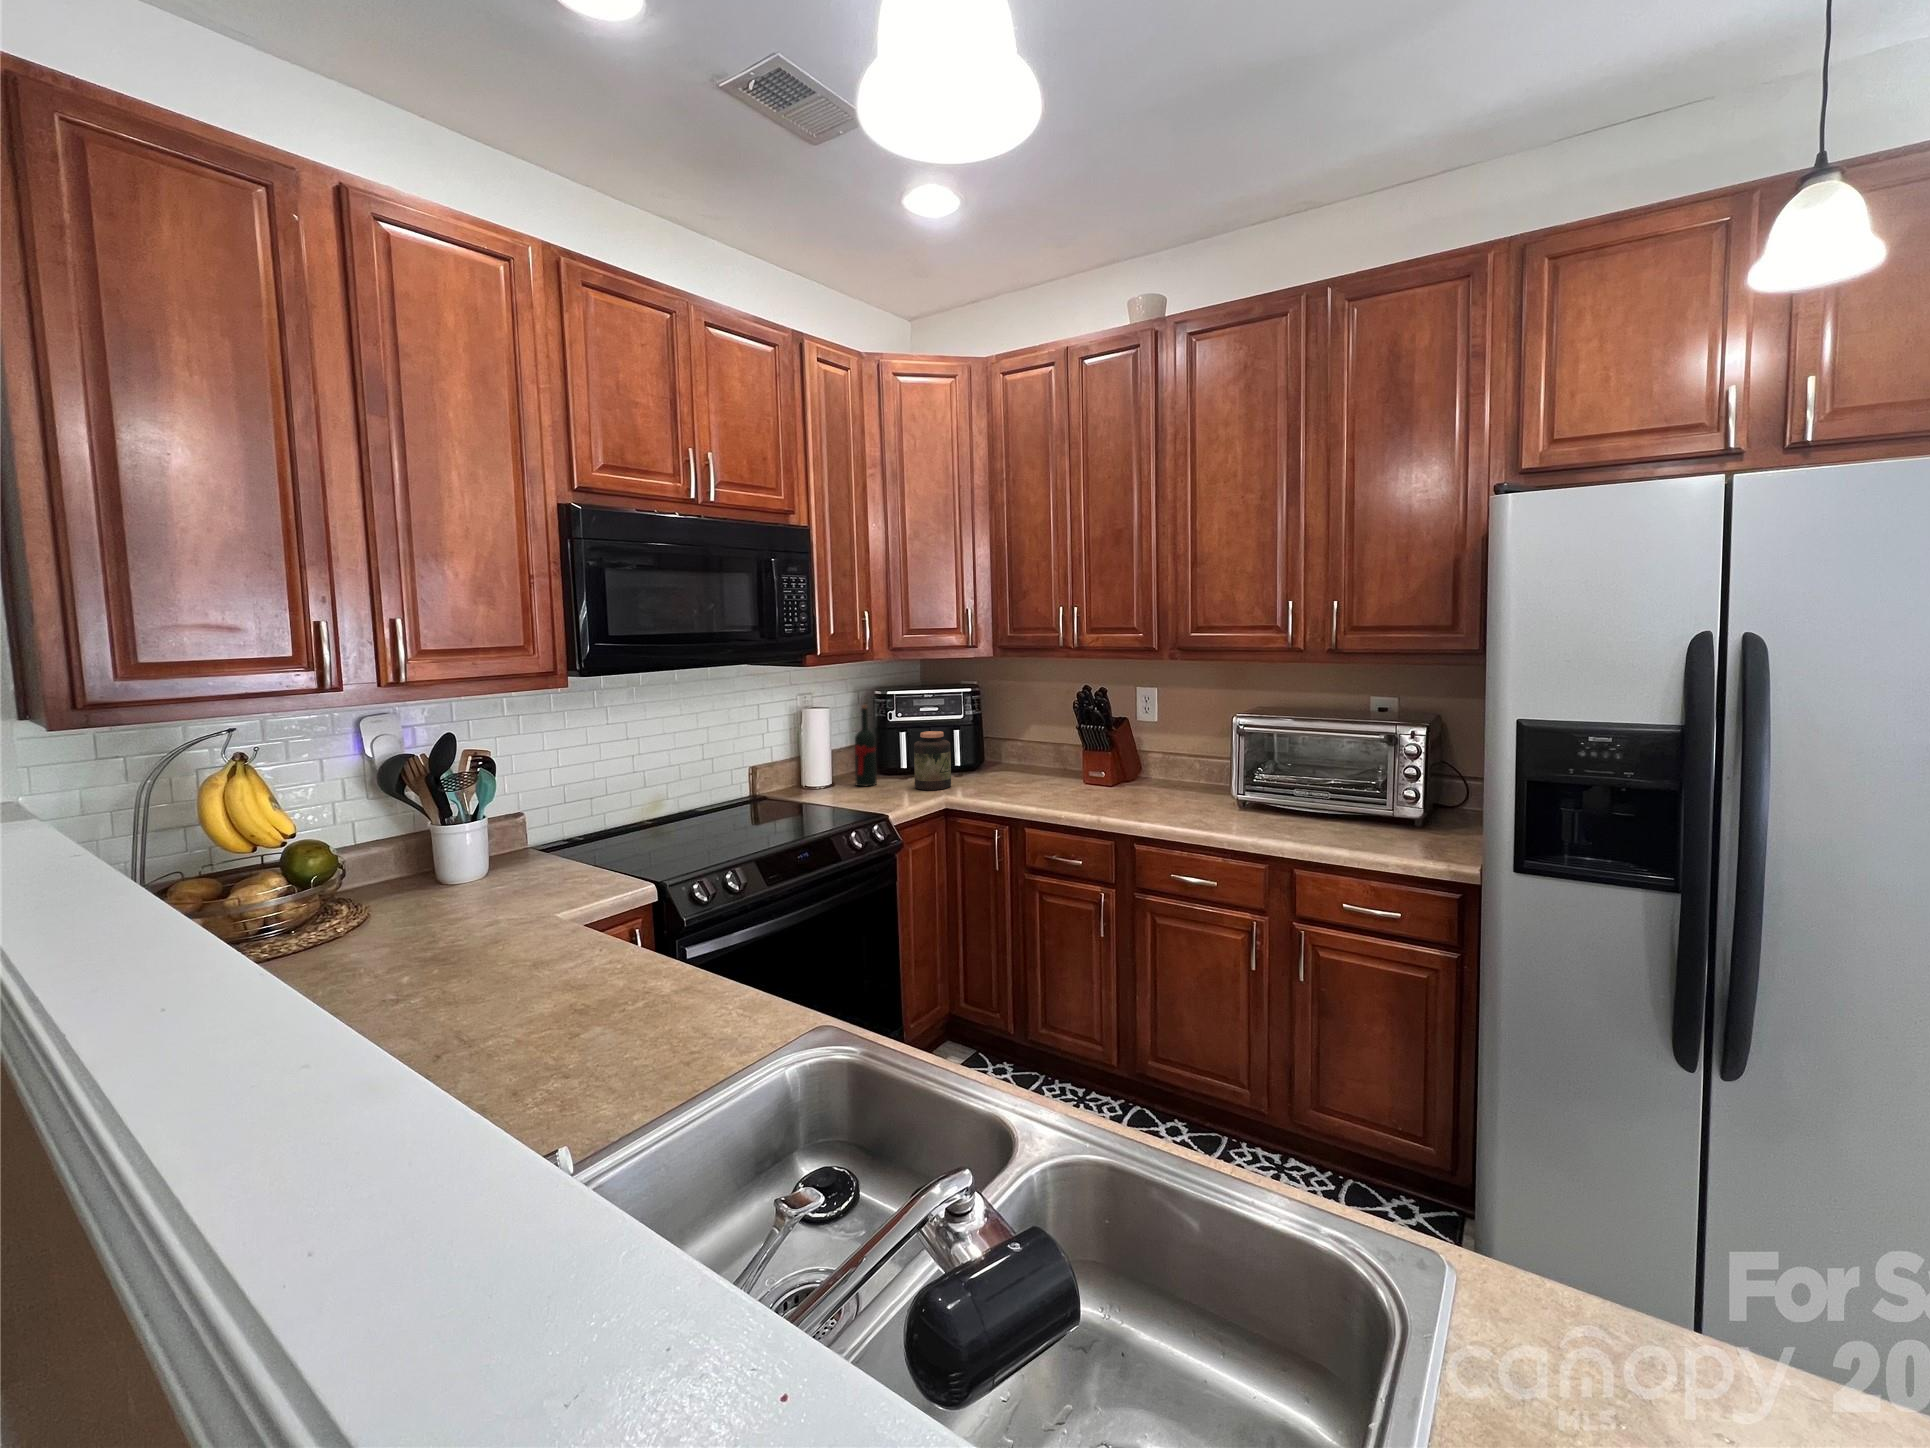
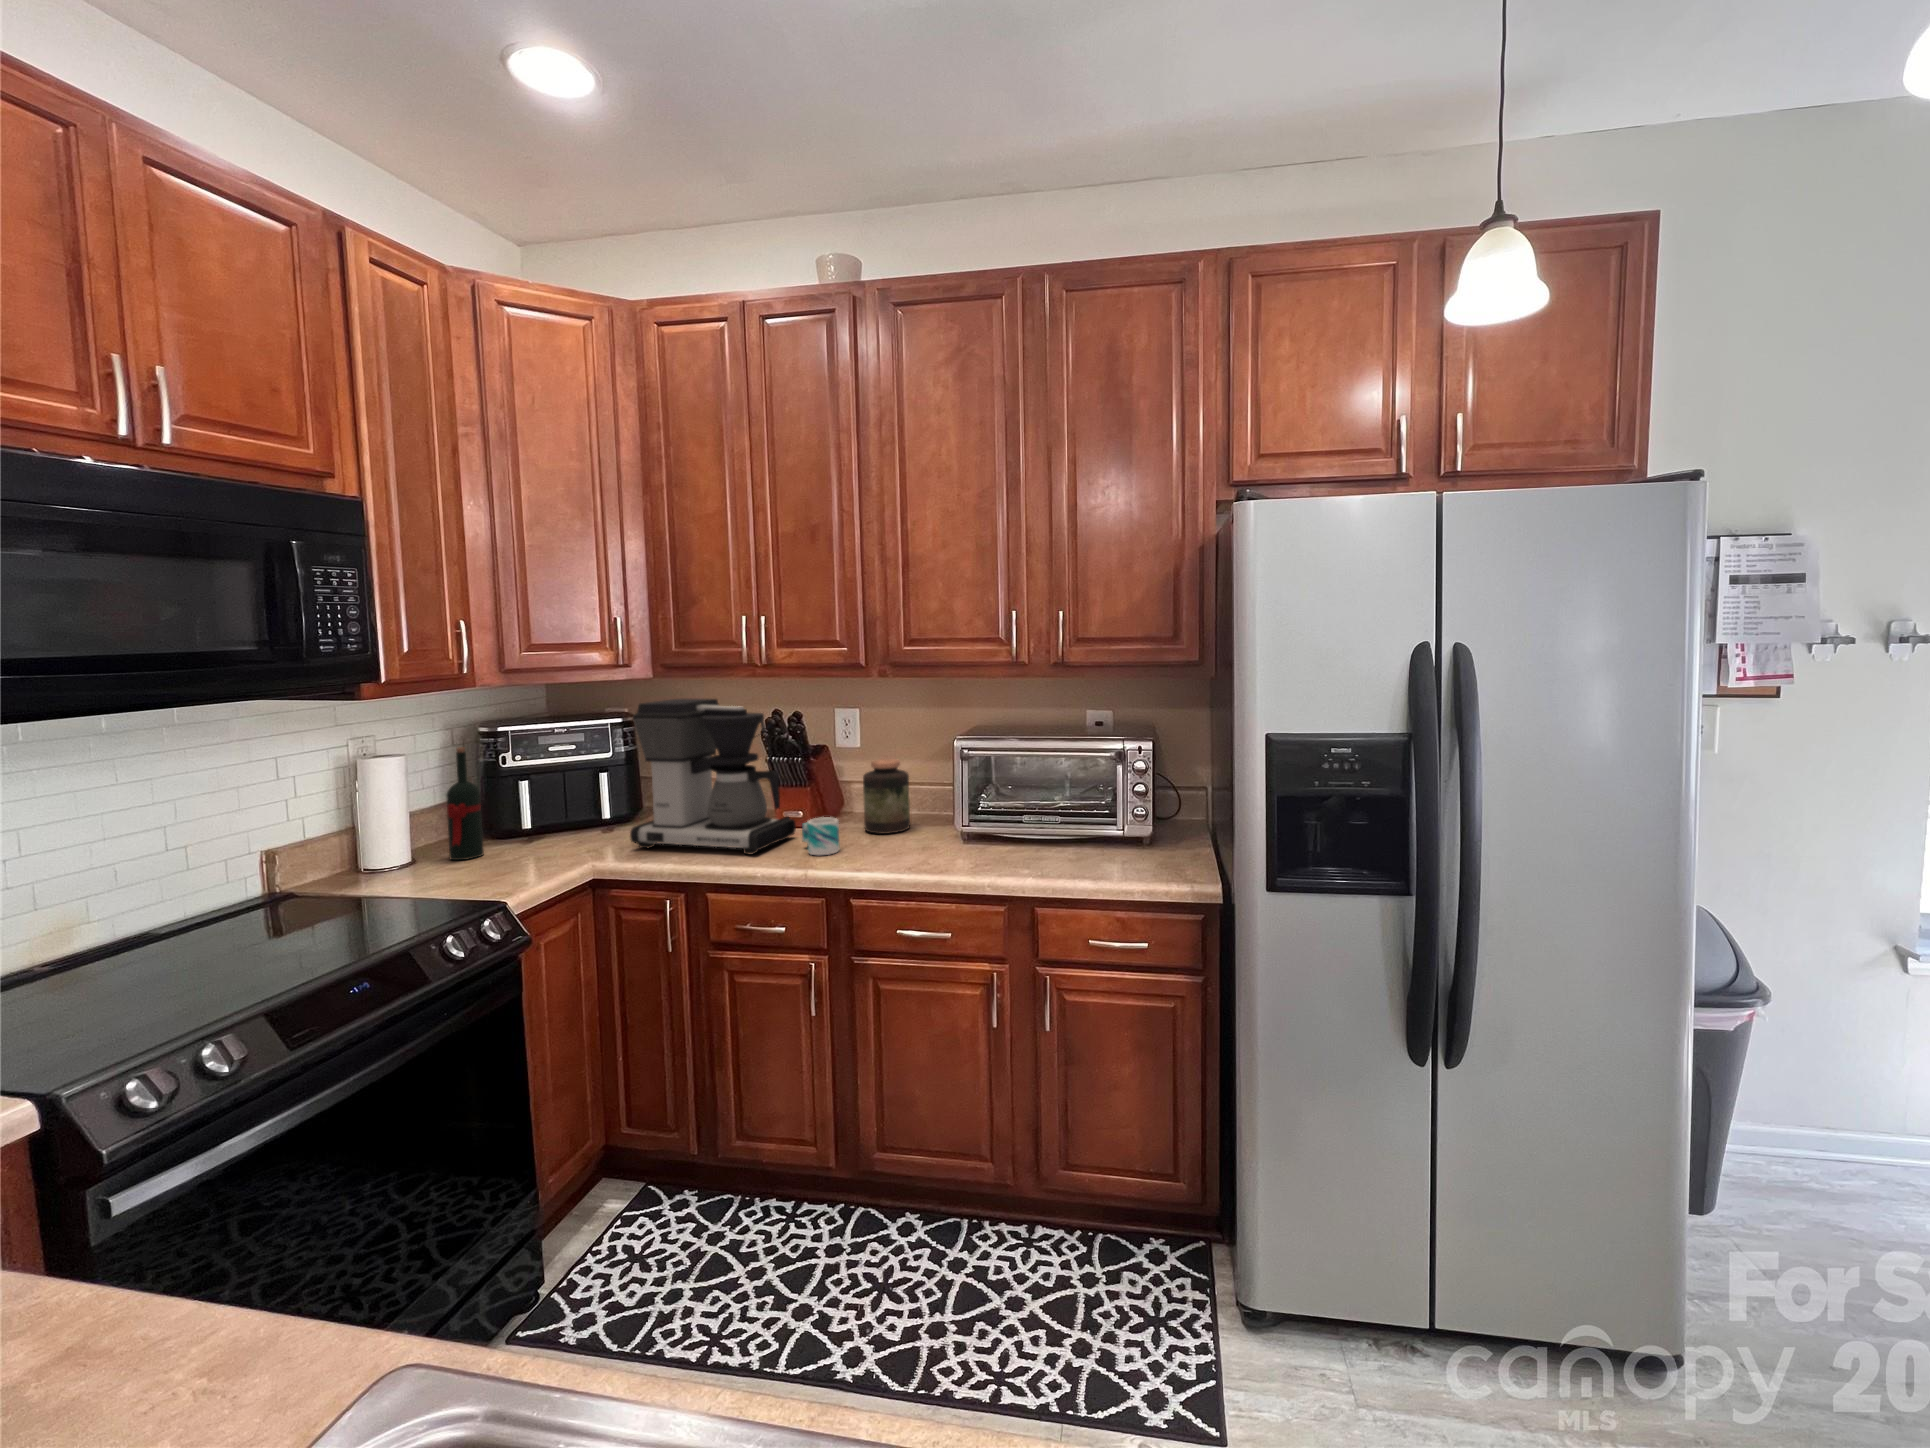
coffee maker: none [973,675,1097,801] -> present [630,699,796,854]
jar: present [914,731,951,790] -> present [863,759,910,834]
mug: none [1100,776,1129,807] -> present [802,817,839,855]

